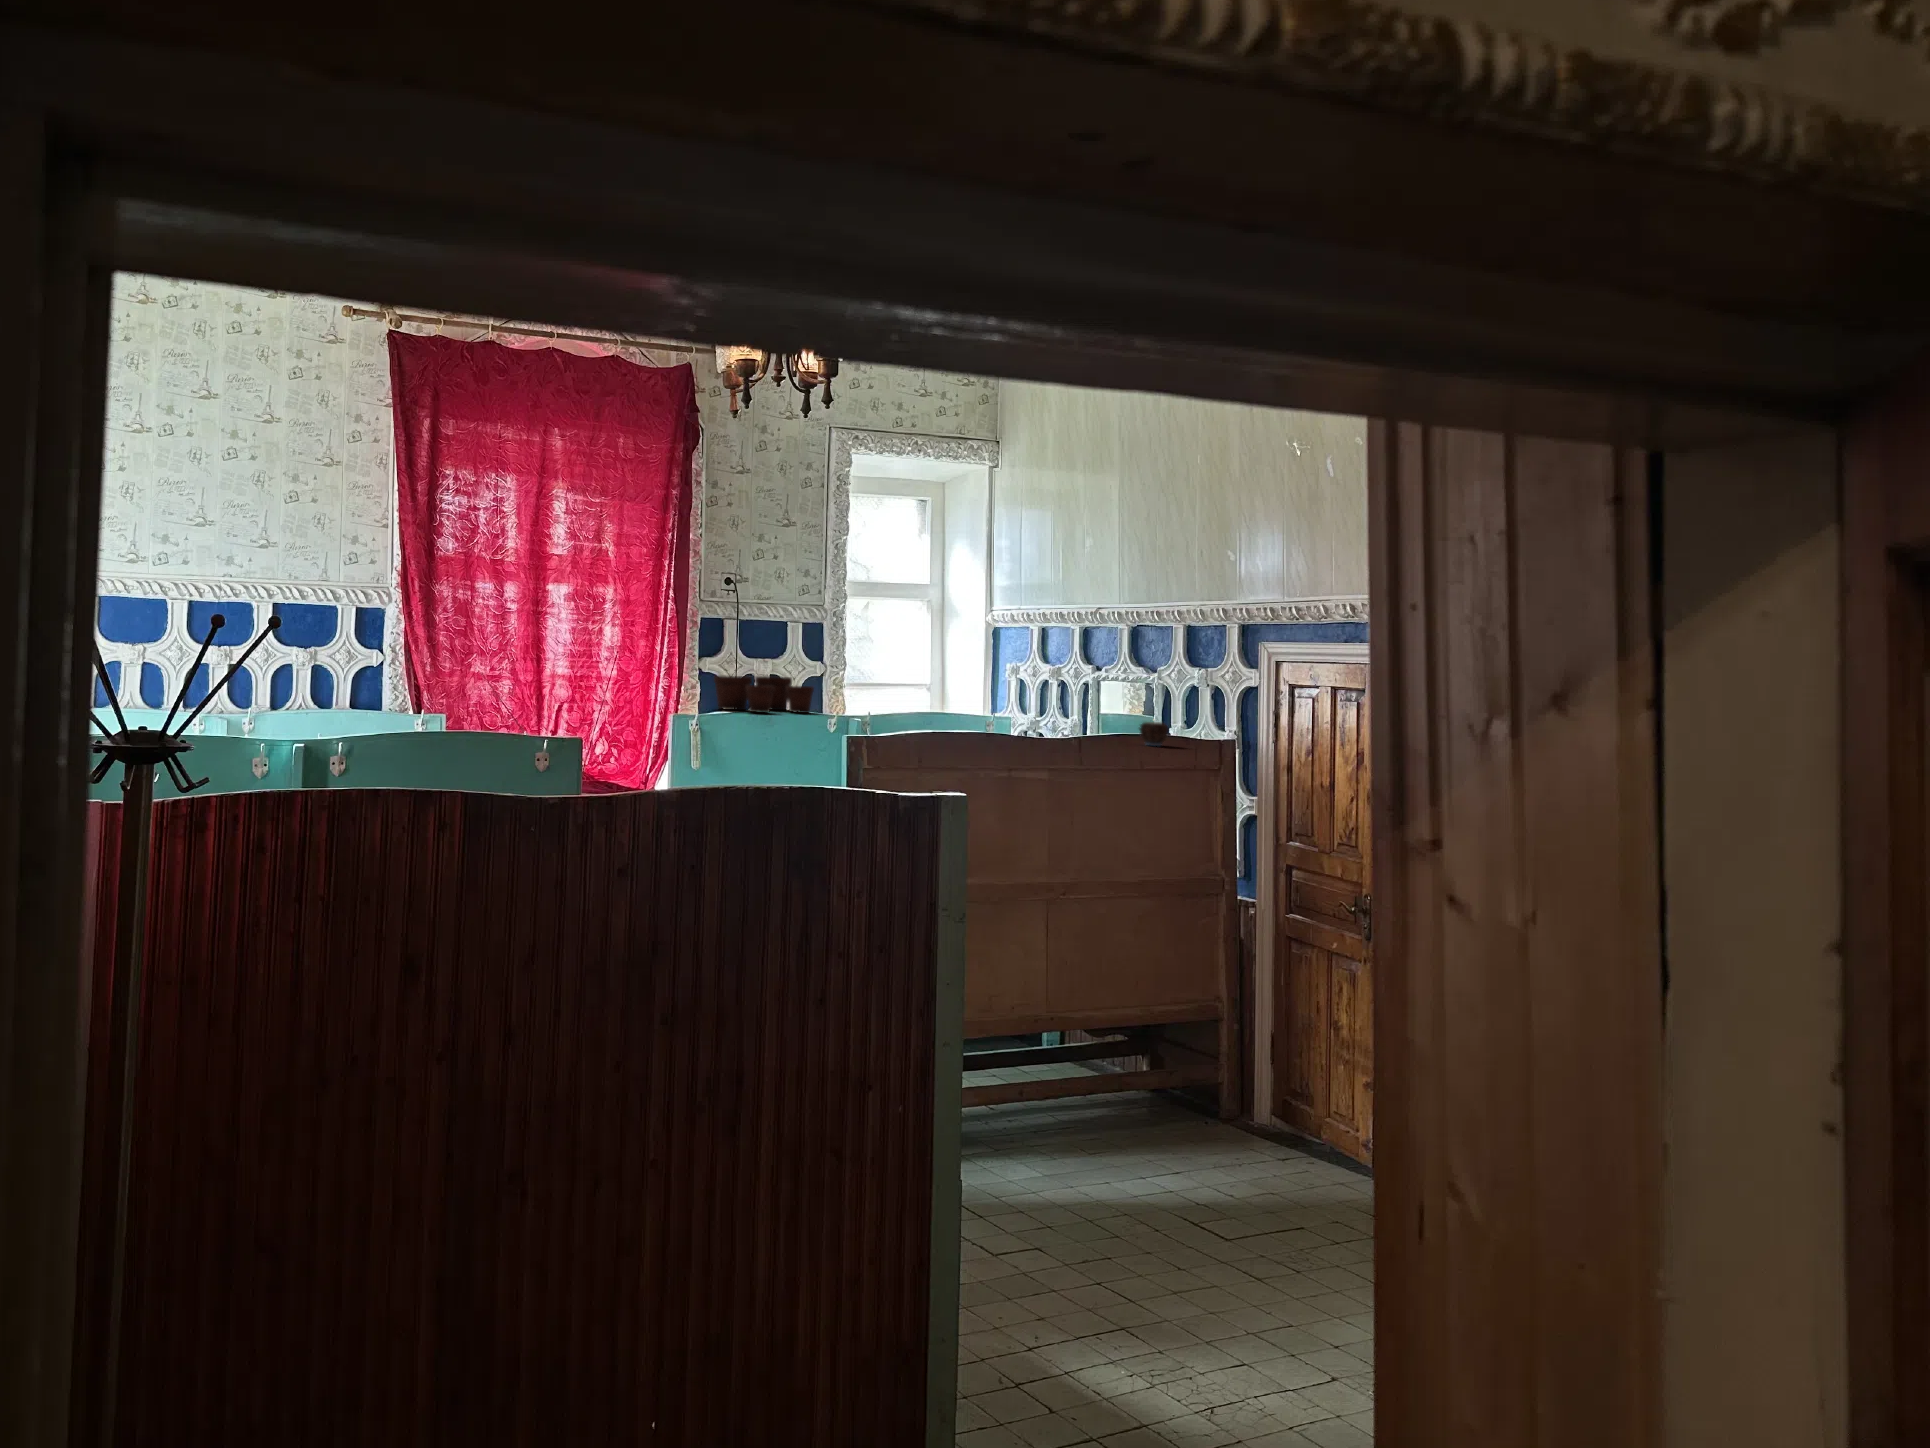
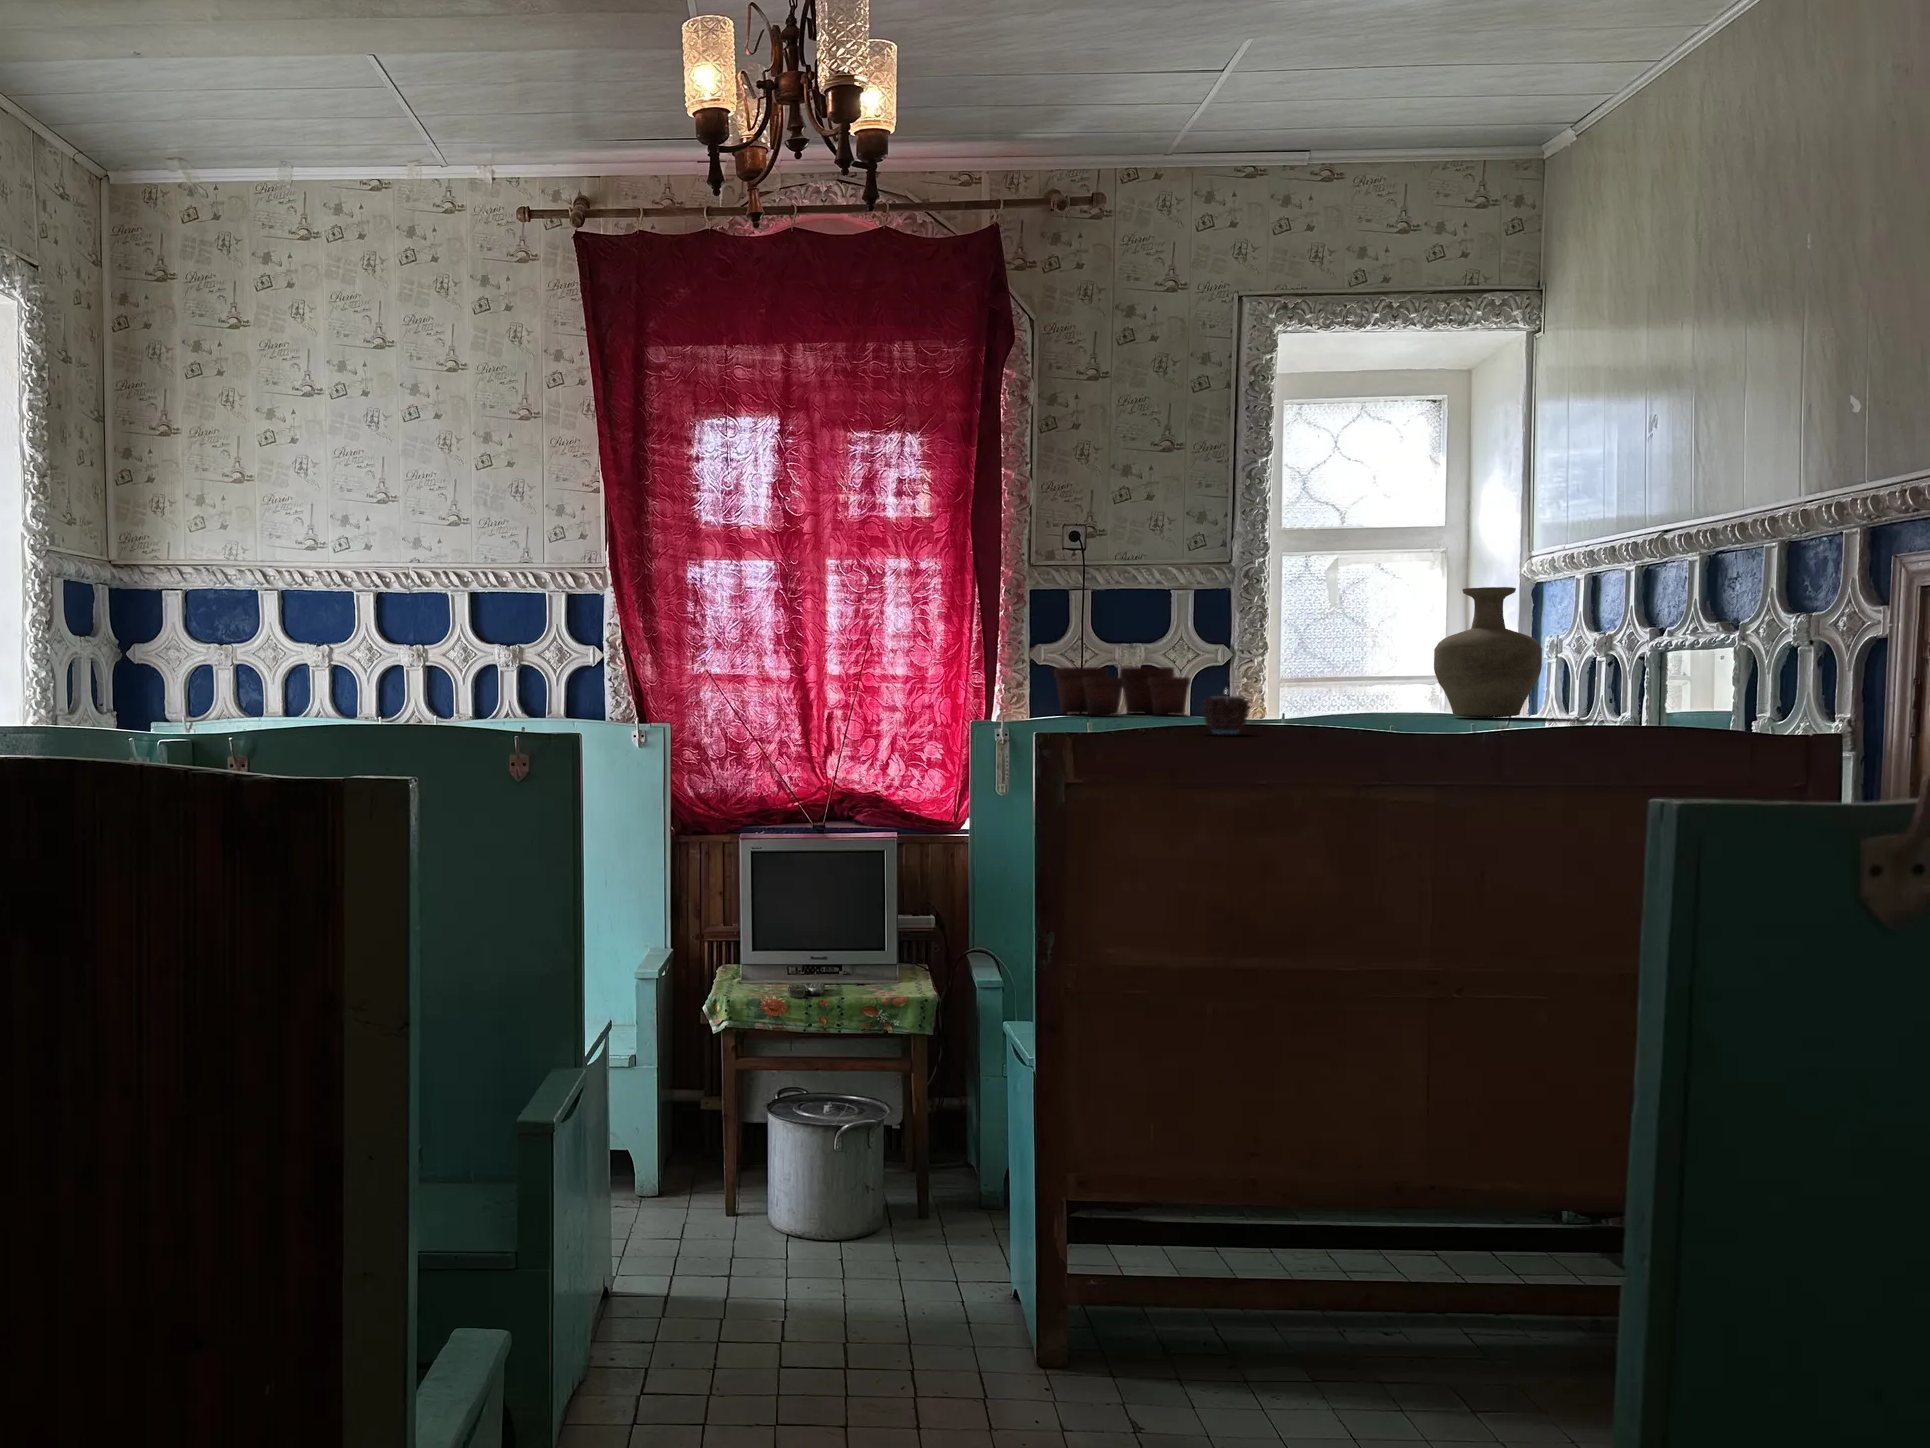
vase: none [979,638,1044,720] -> present [1434,587,1542,717]
candle: present [1139,722,1169,746] -> present [1202,696,1250,734]

